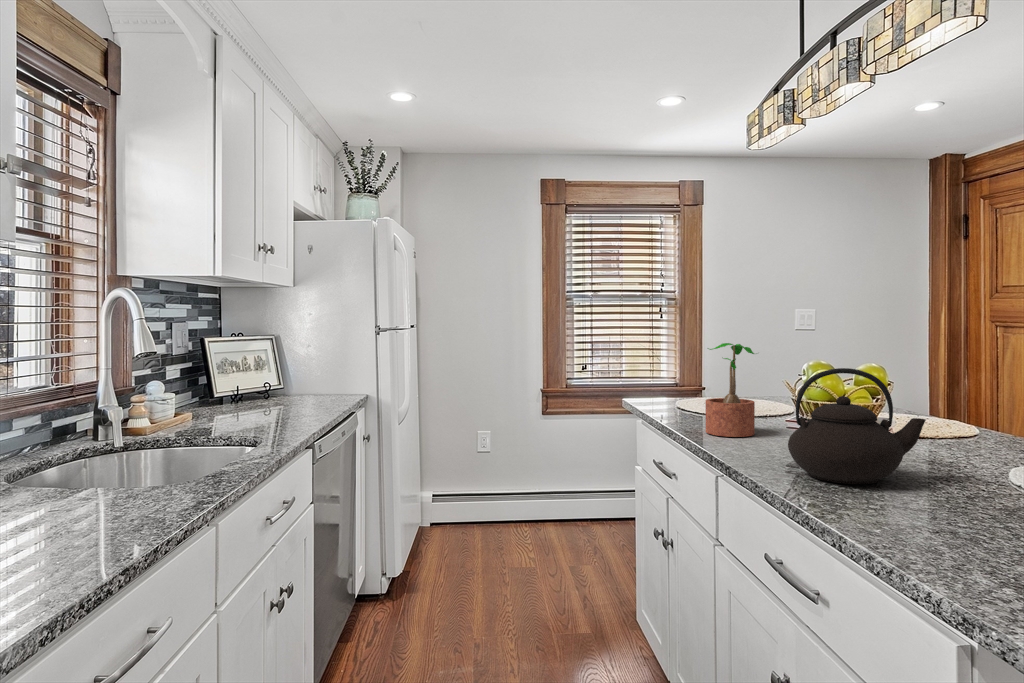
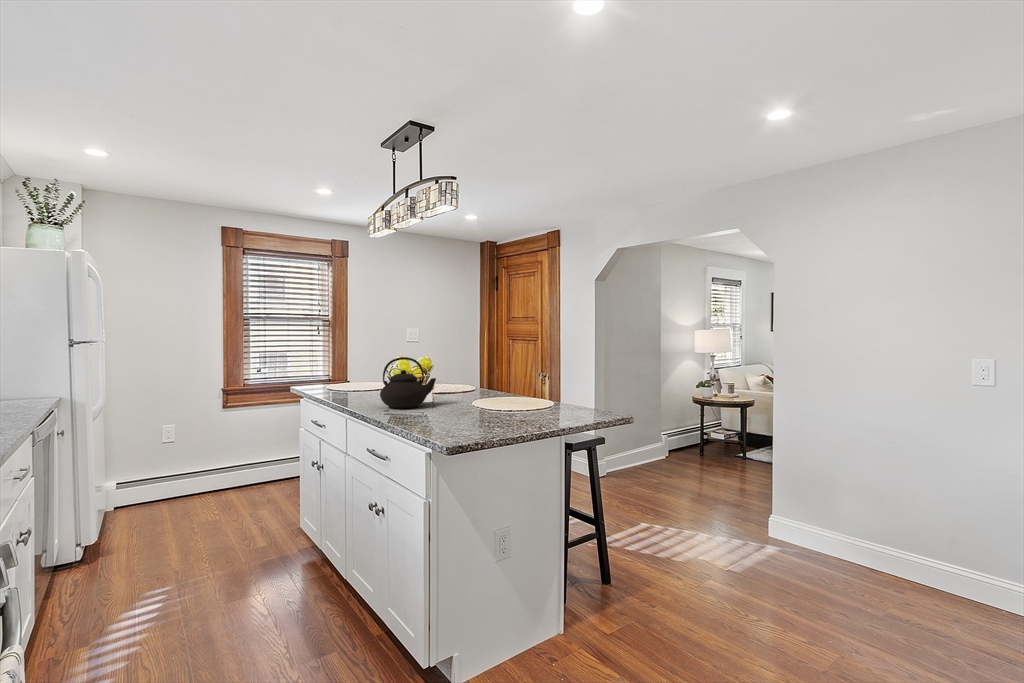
potted plant: present [706,343,755,437] -> none [344,348,372,398]

